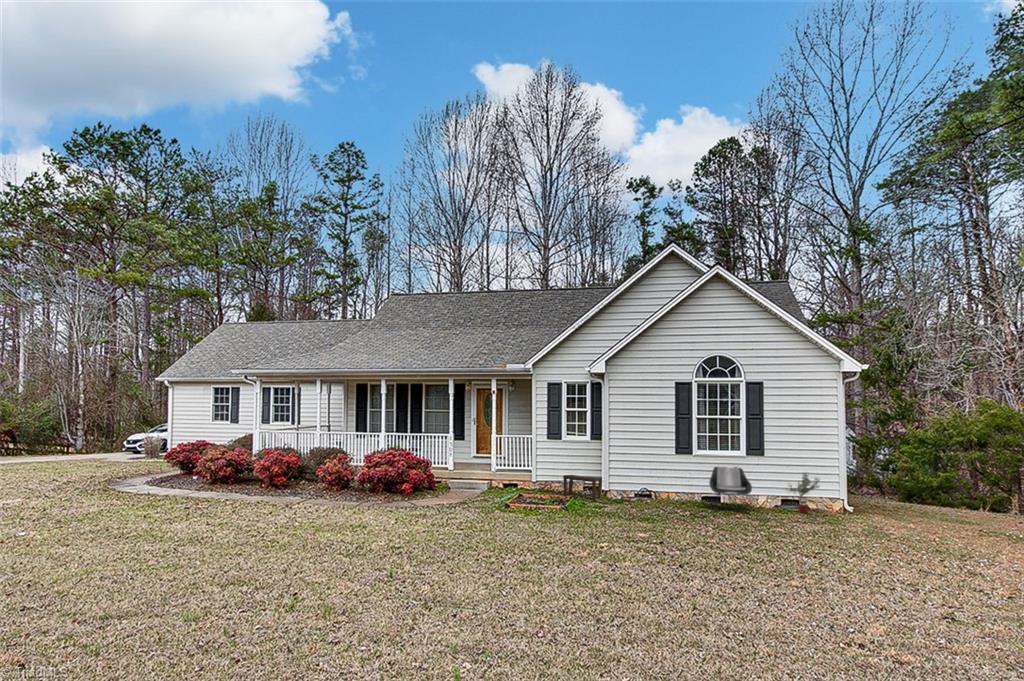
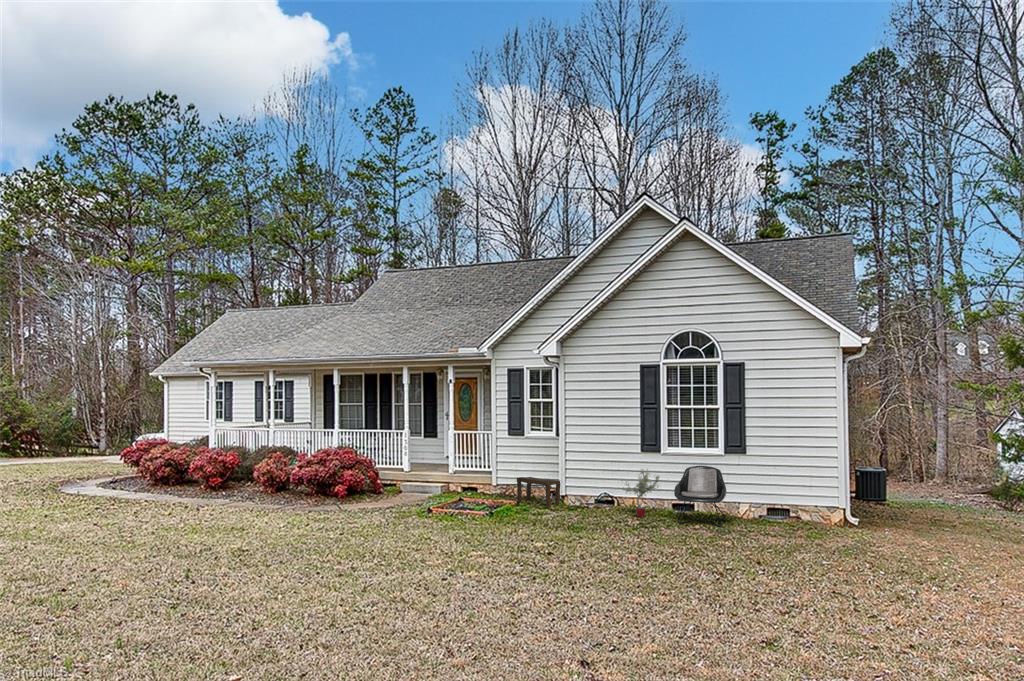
potted tree: present [786,474,820,513] -> present [623,469,659,518]

